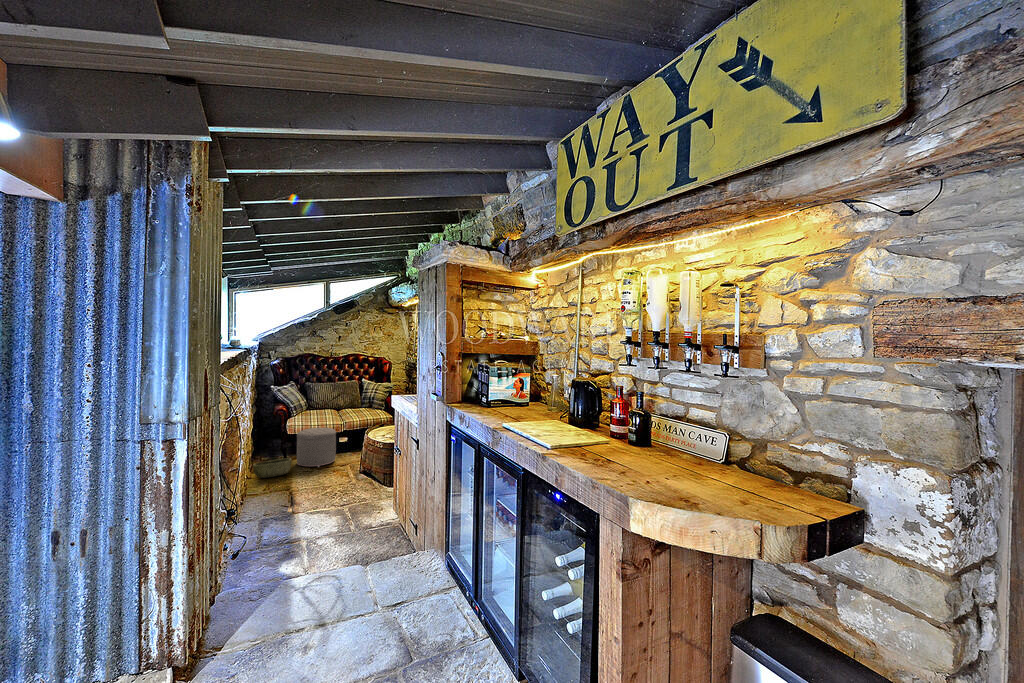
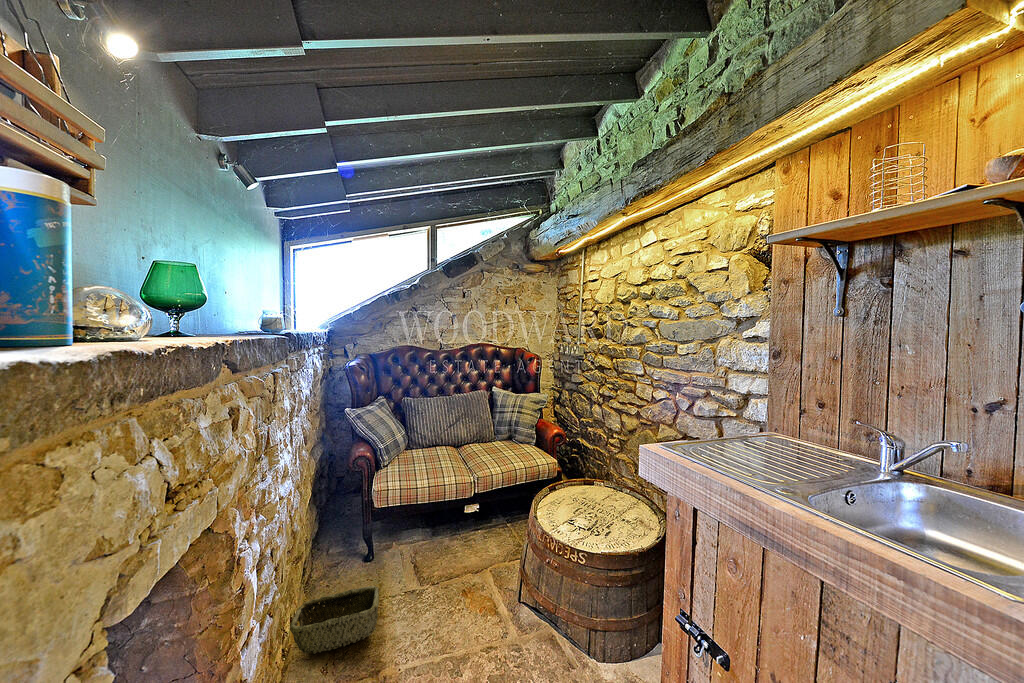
ottoman: present [297,428,336,467] -> none [390,497,467,597]

